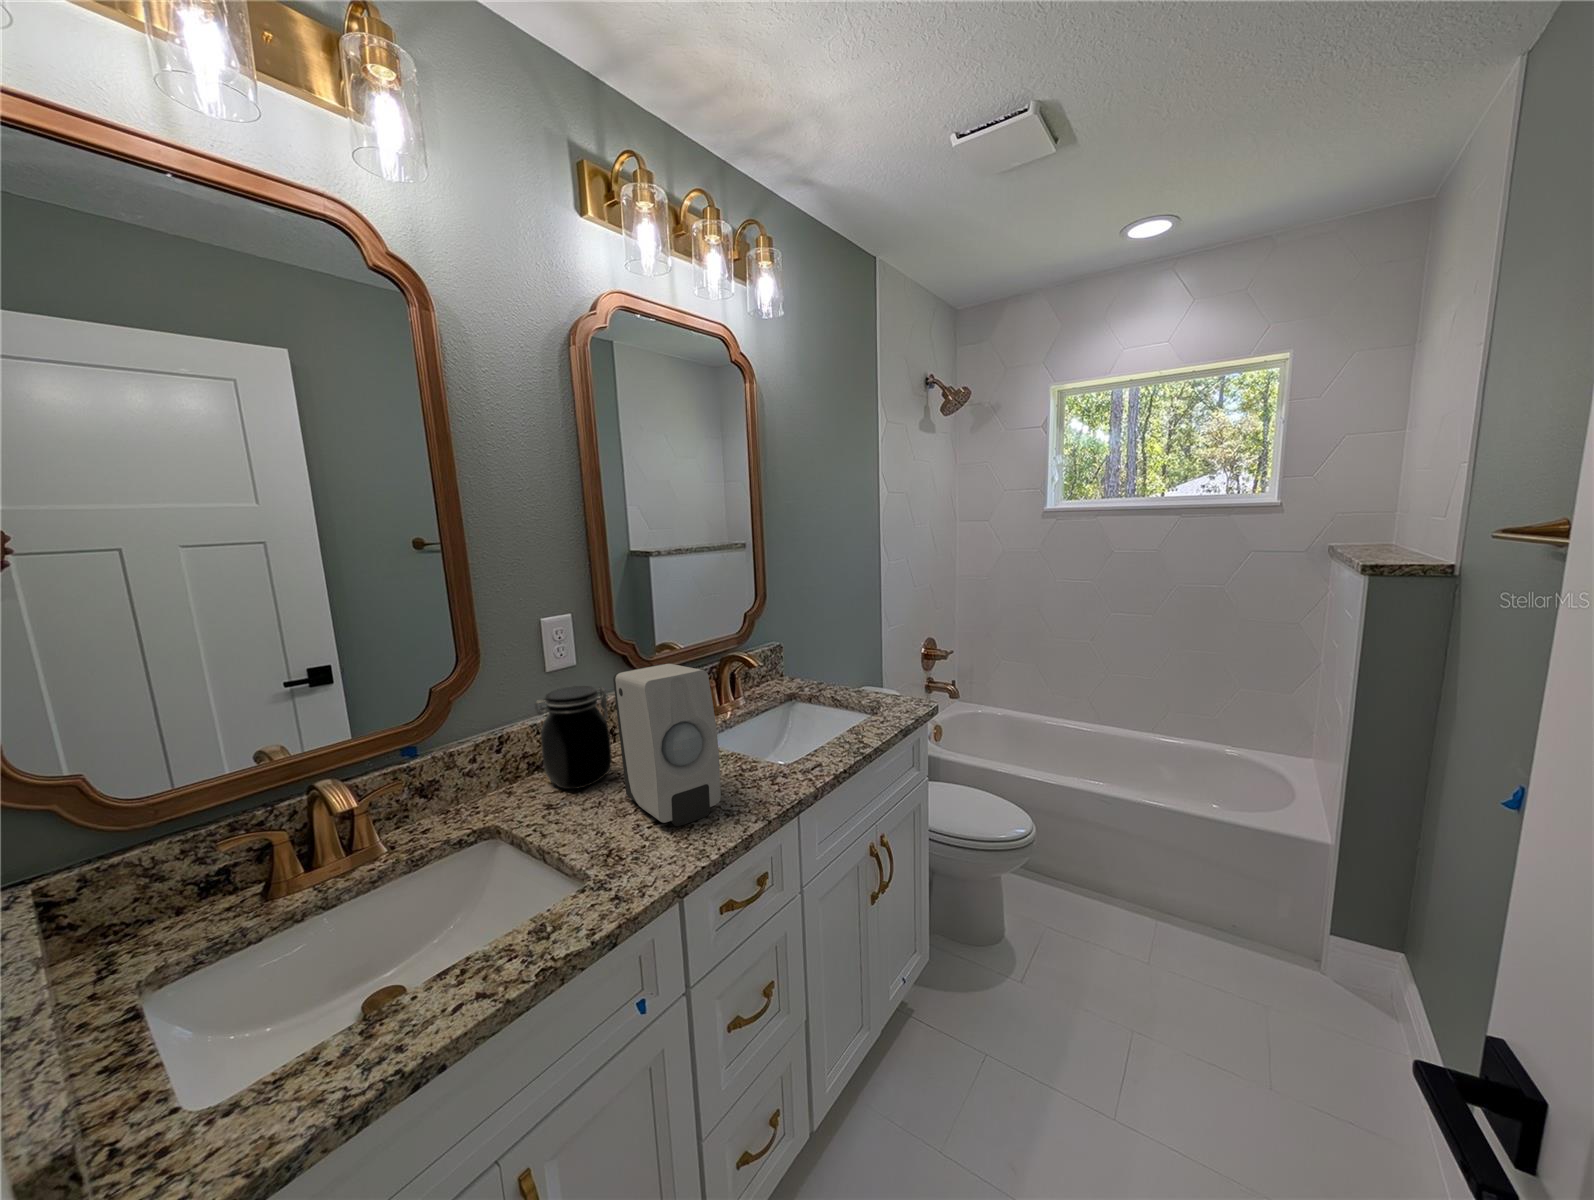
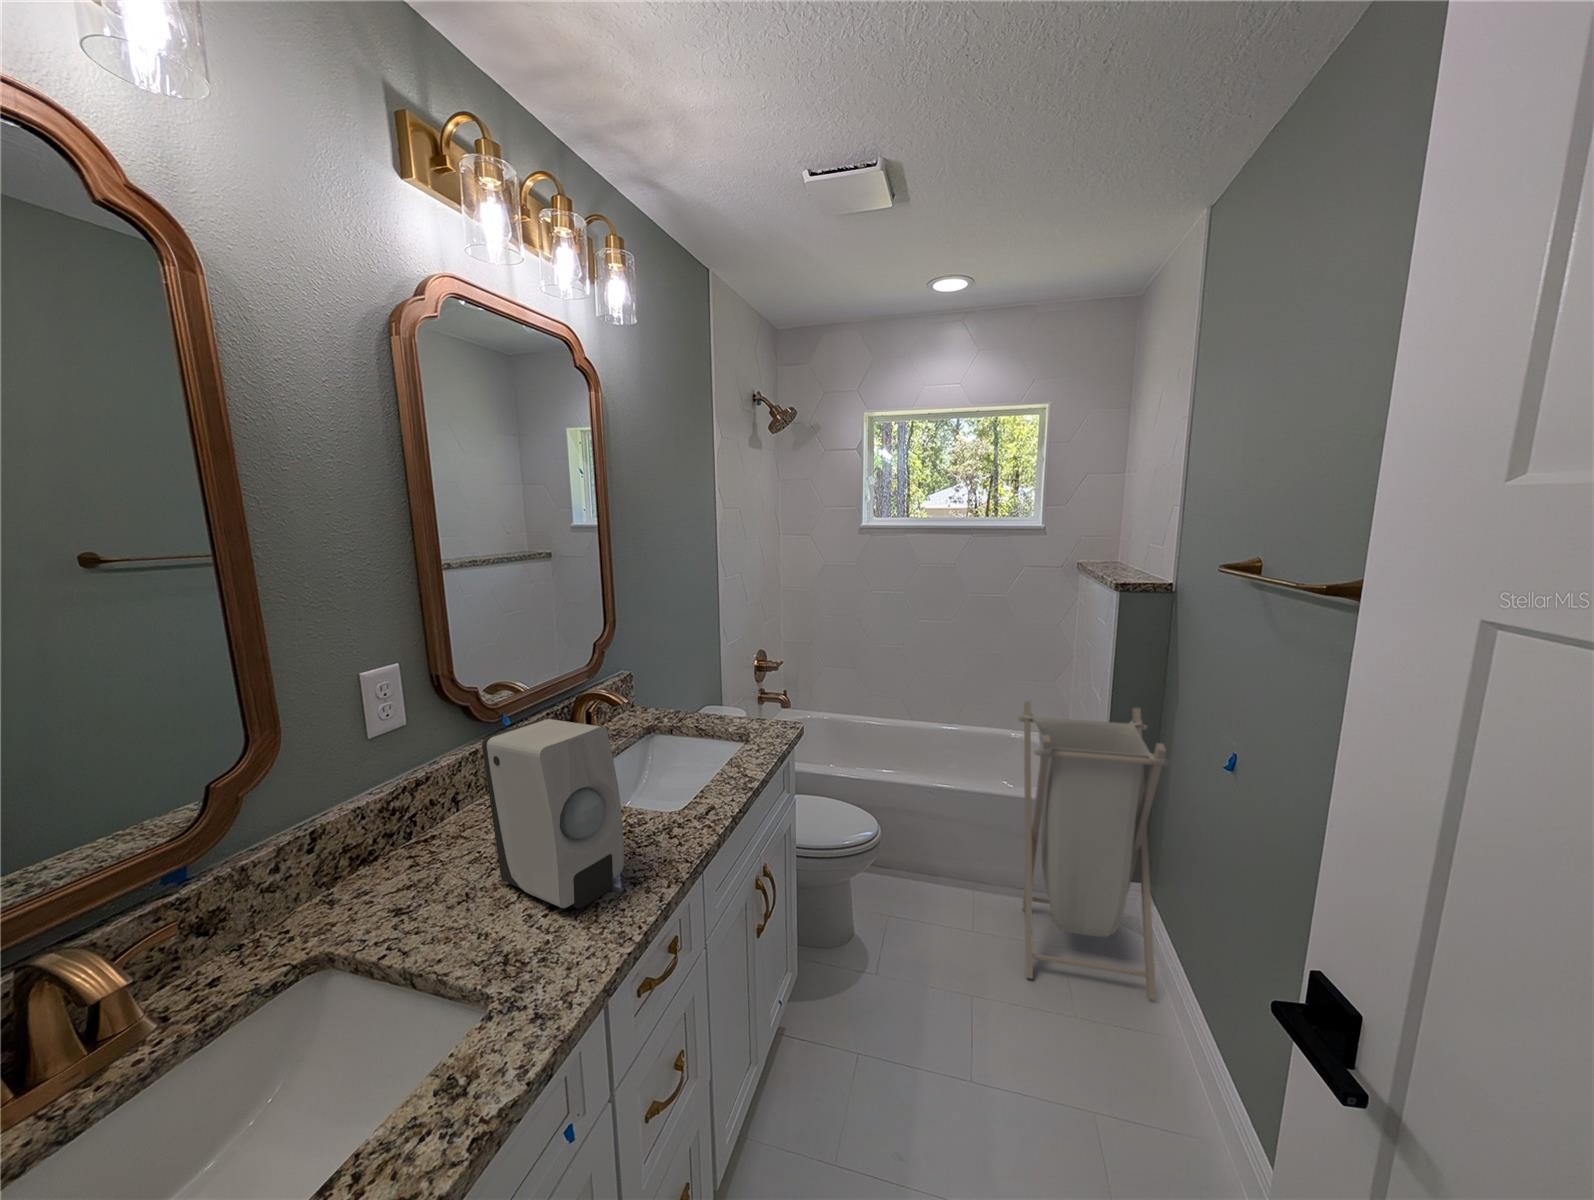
jar: present [535,686,612,789] -> none [365,751,470,883]
laundry hamper: none [1208,705,1423,1095] -> present [1018,701,1169,1000]

